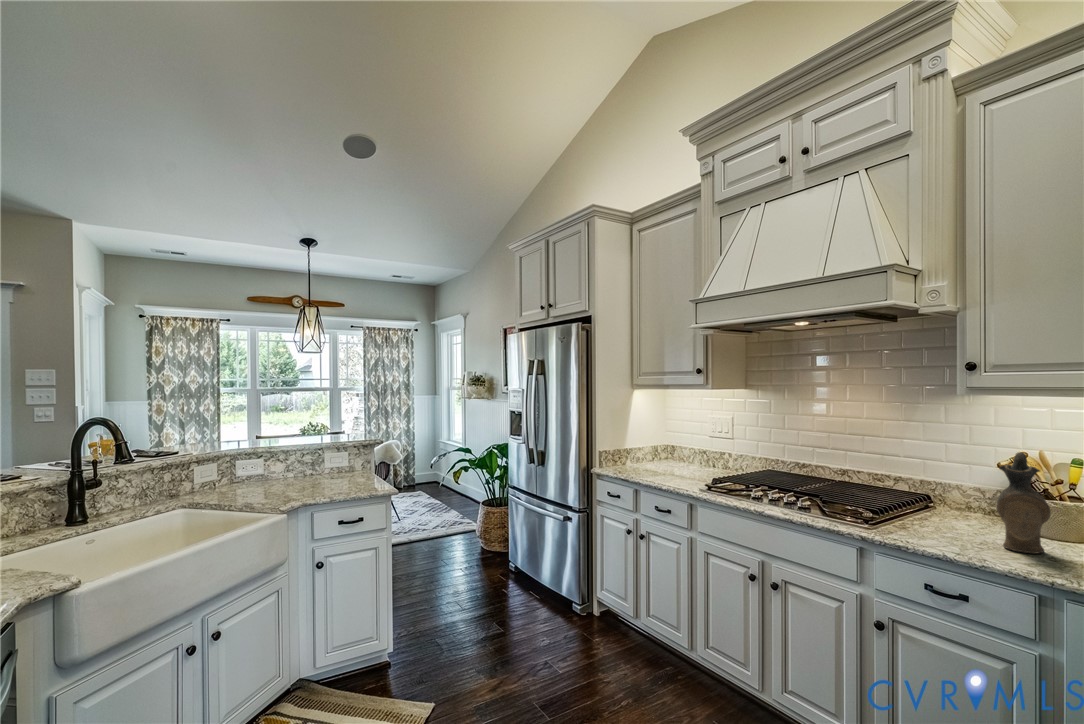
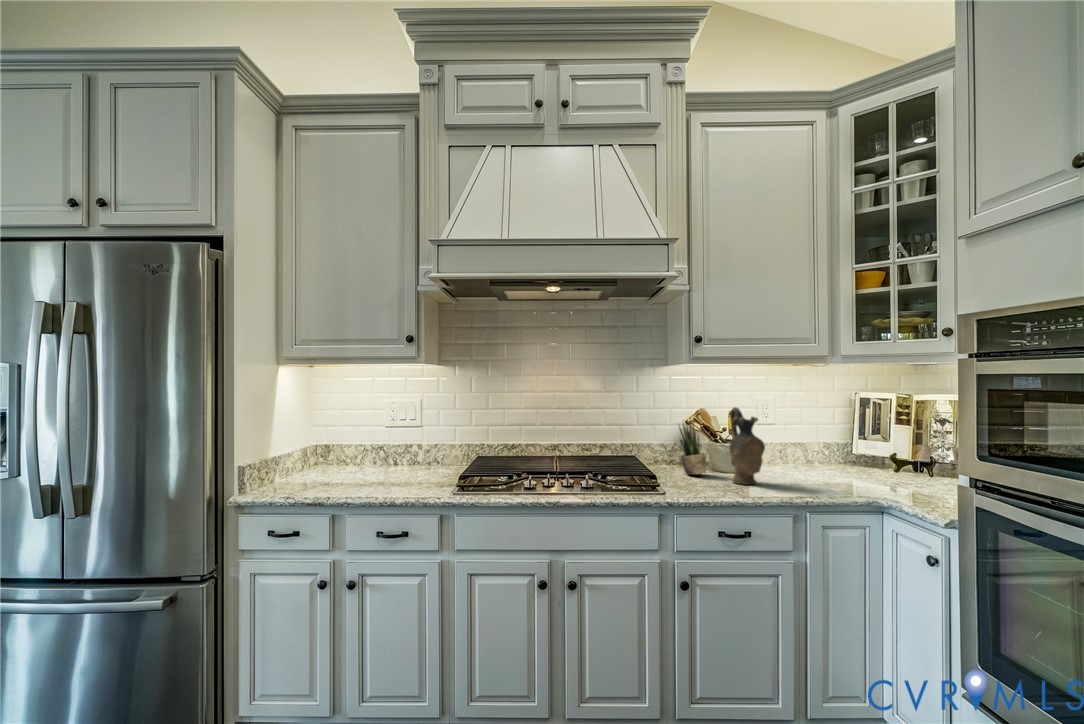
potted plant: none [957,458,996,528] -> present [679,418,706,475]

